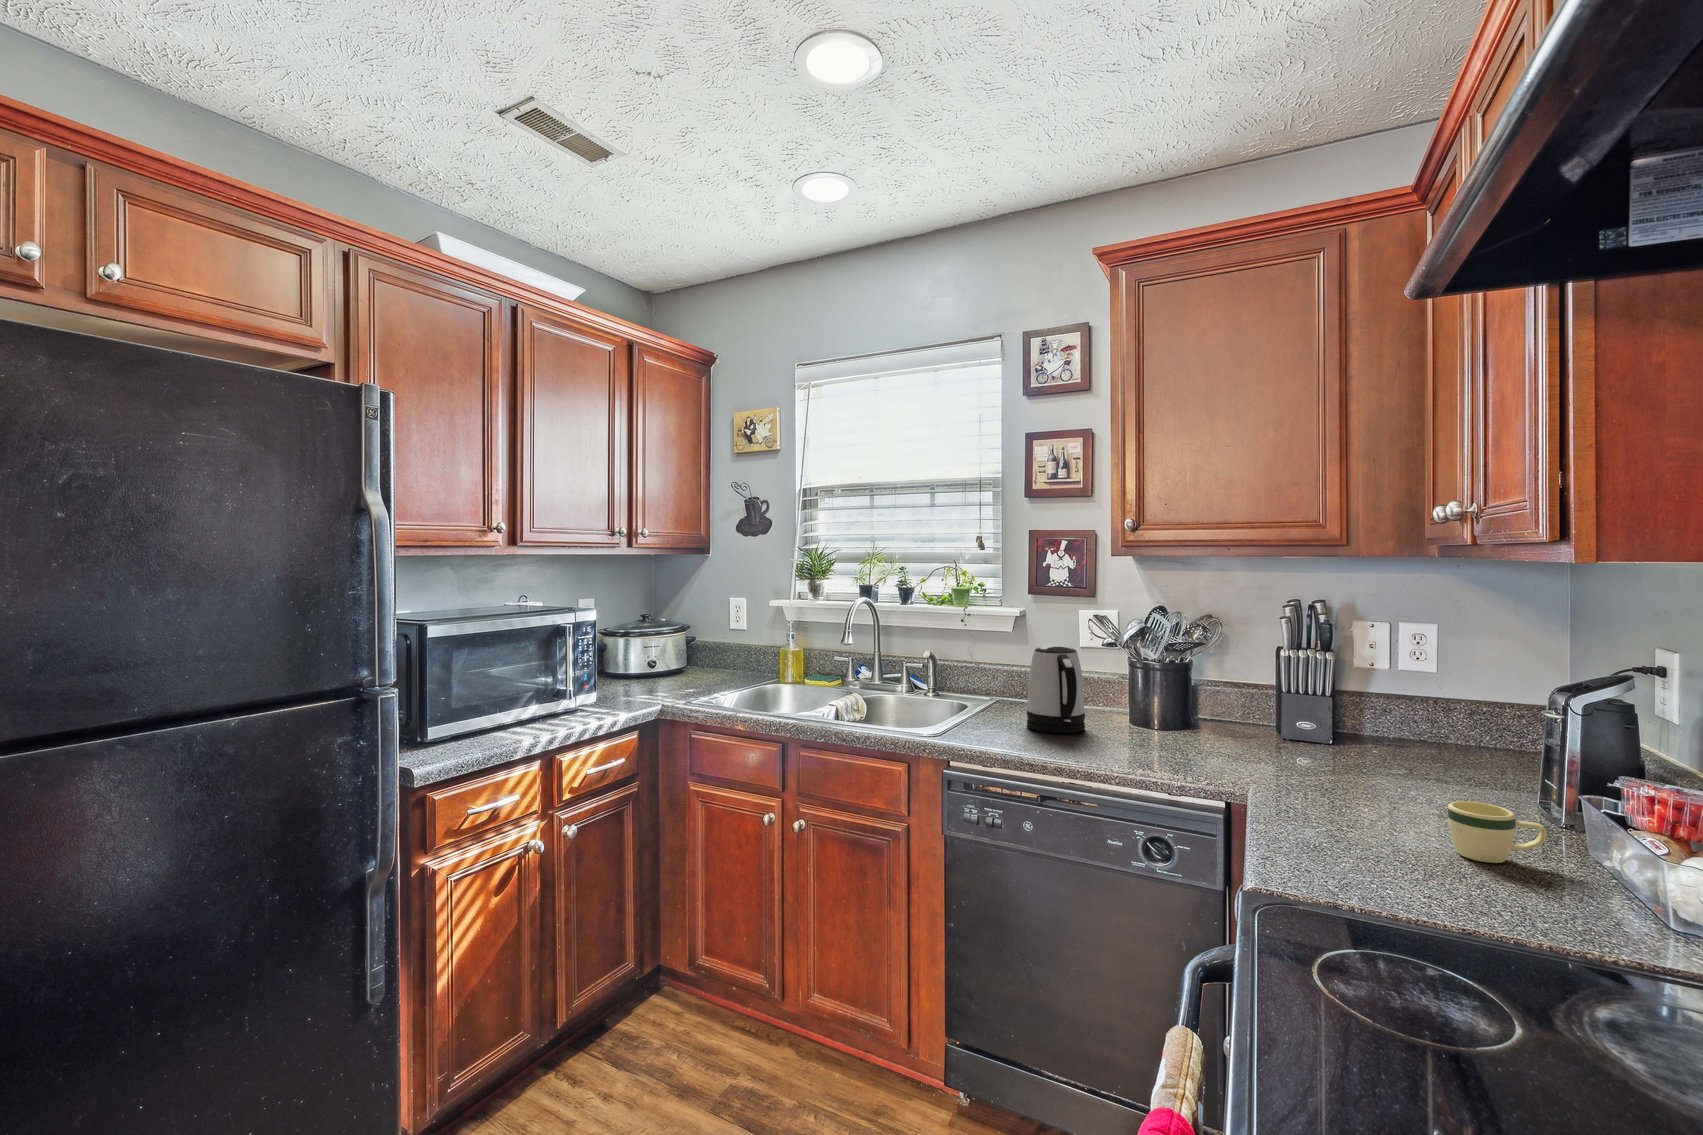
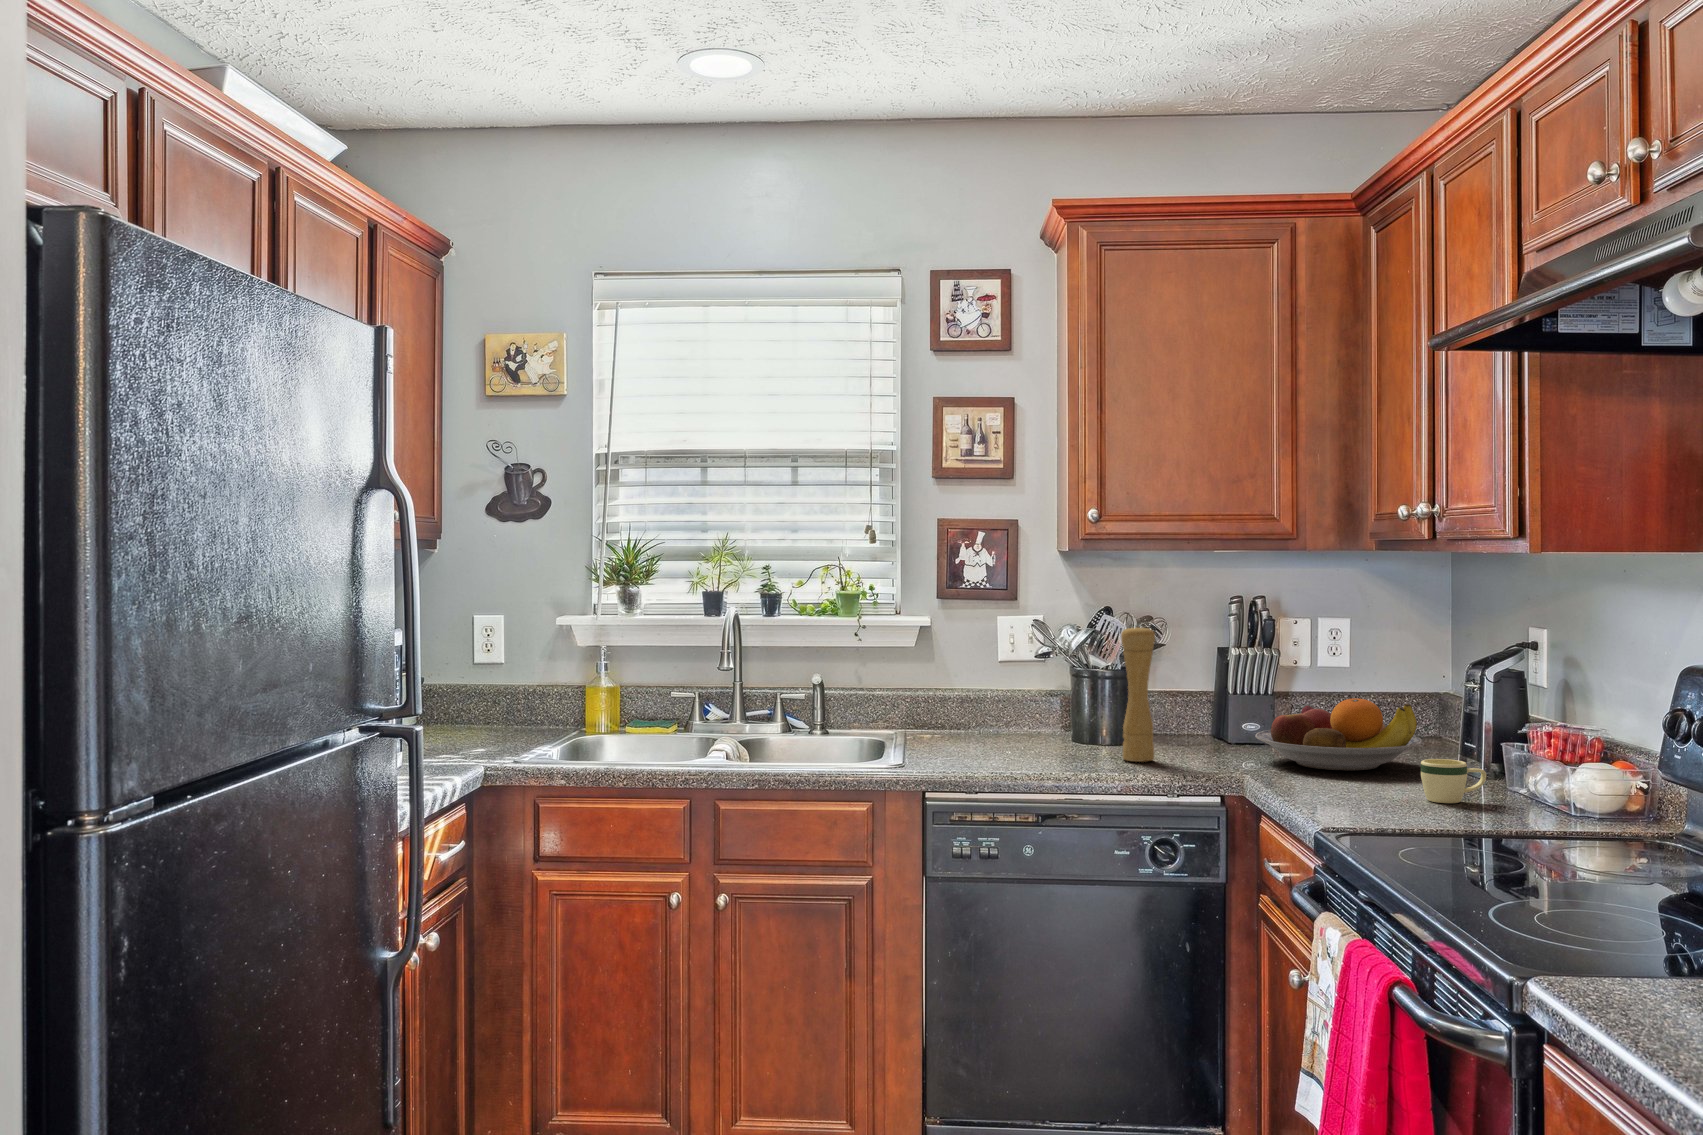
pepper mill: none [1145,624,1178,753] -> present [1121,625,1155,762]
kettle: present [1027,645,1085,733] -> none [978,655,1047,754]
fruit bowl: none [1288,711,1490,790] -> present [1255,698,1422,770]

